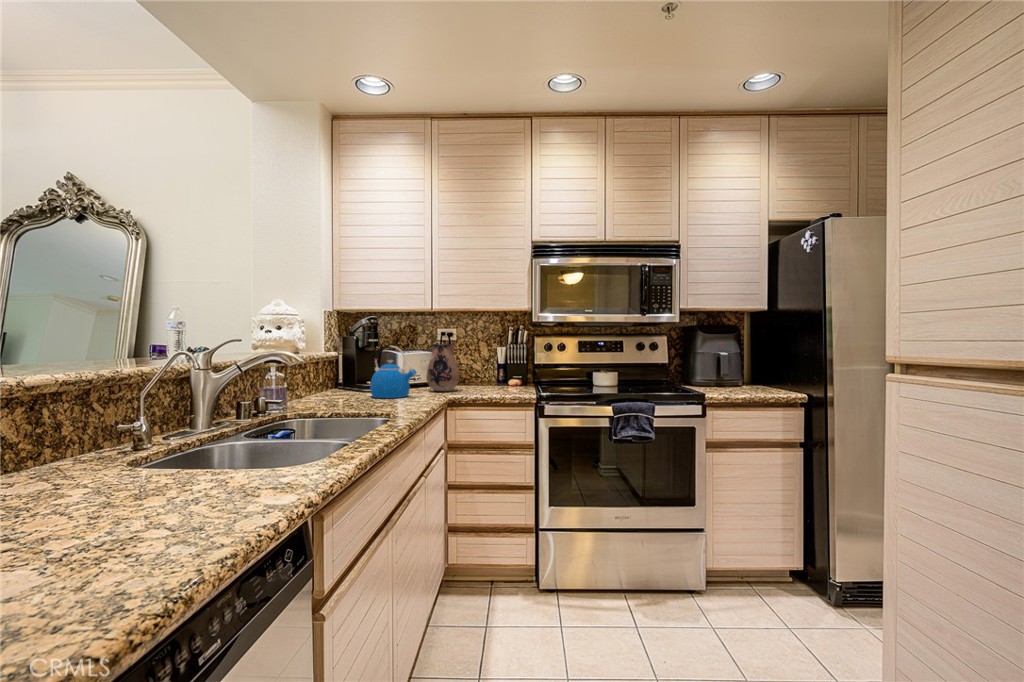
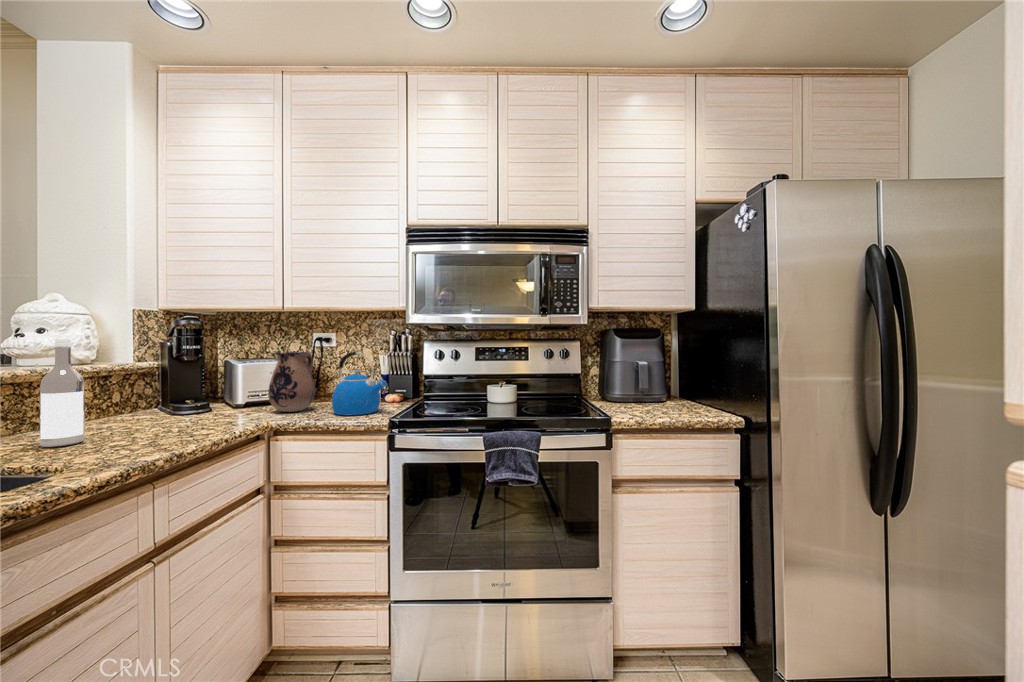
wine bottle: none [330,334,351,406] -> present [40,339,85,447]
kettle: present [370,345,417,398] -> present [332,352,387,415]

